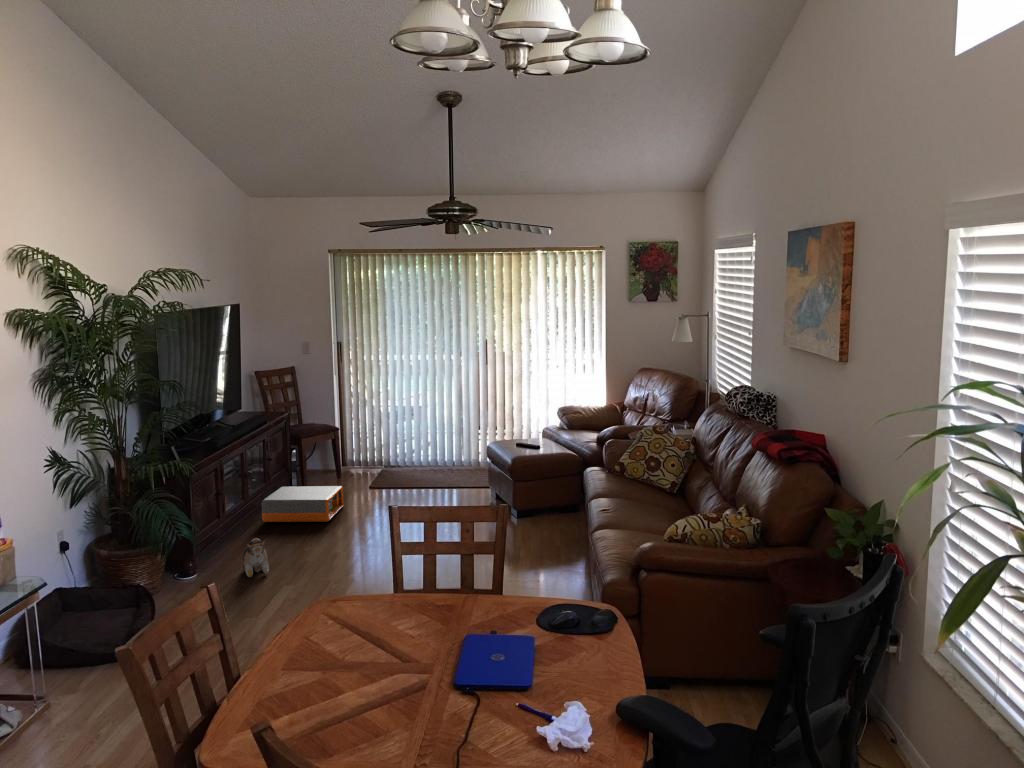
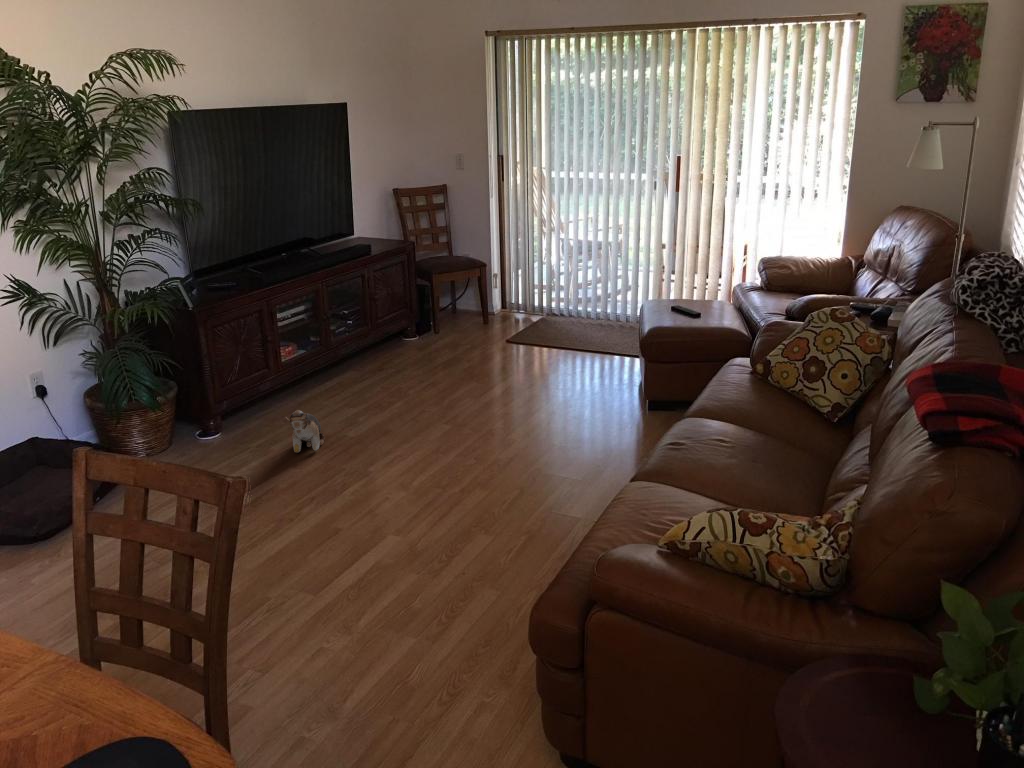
storage box: present [261,486,344,522] -> none [361,337,465,387]

